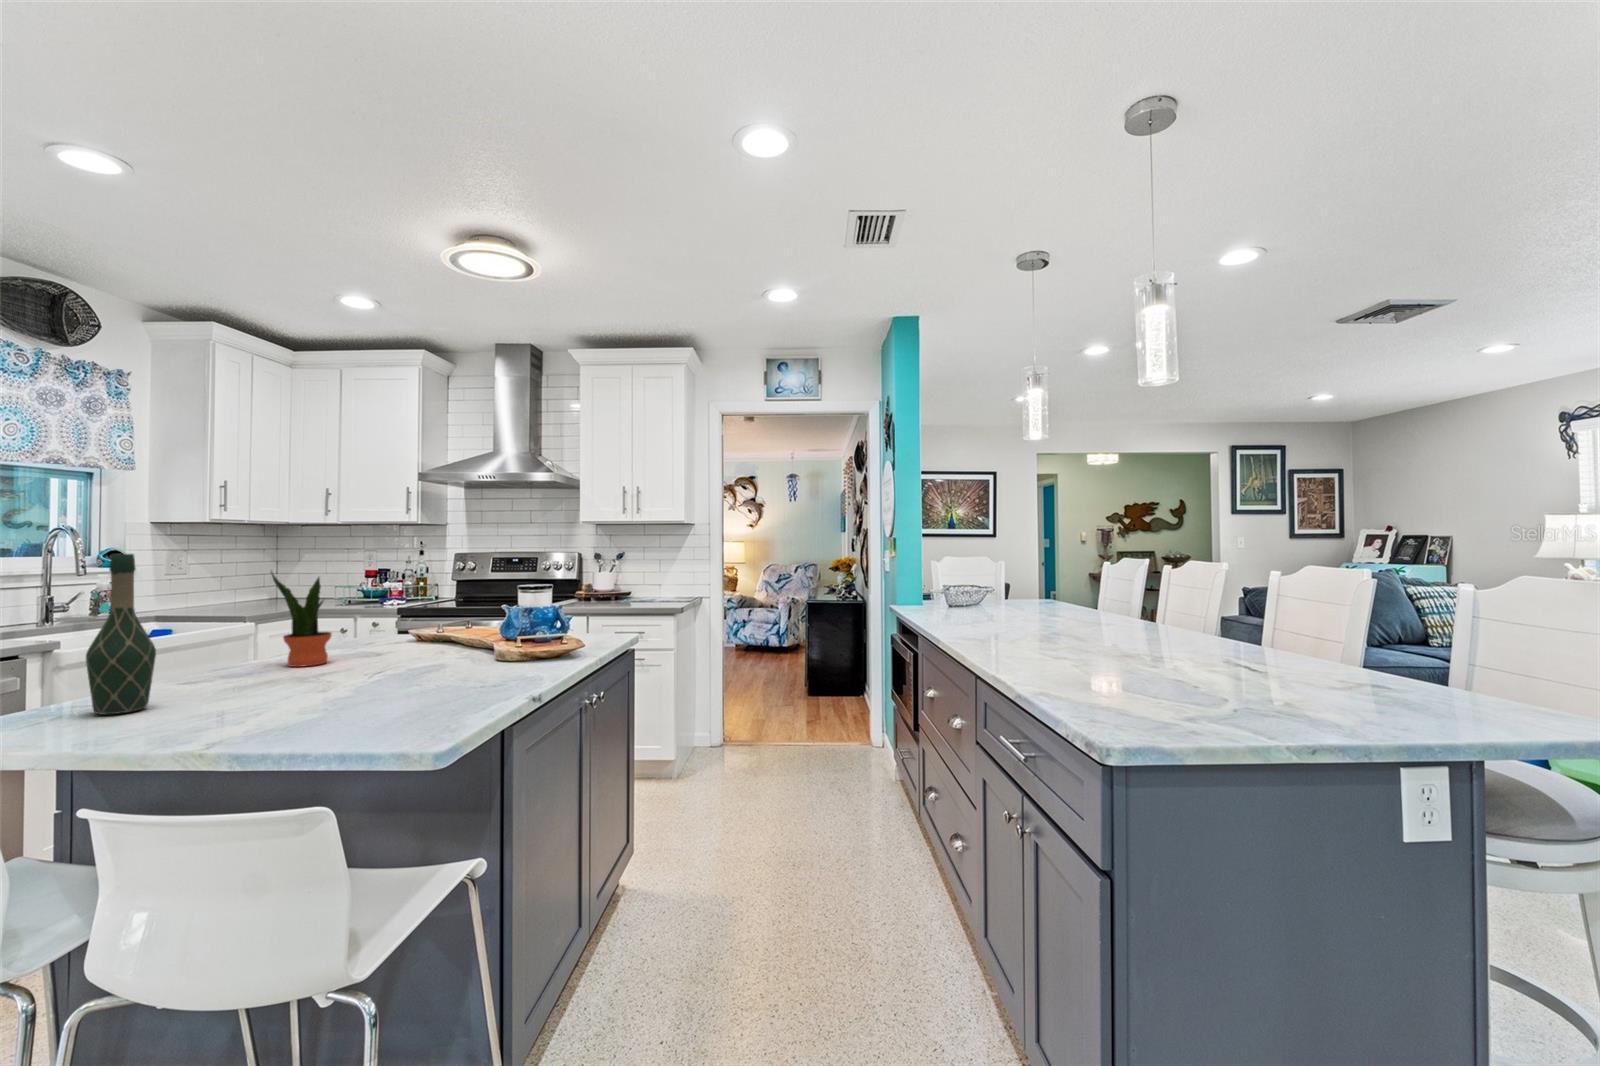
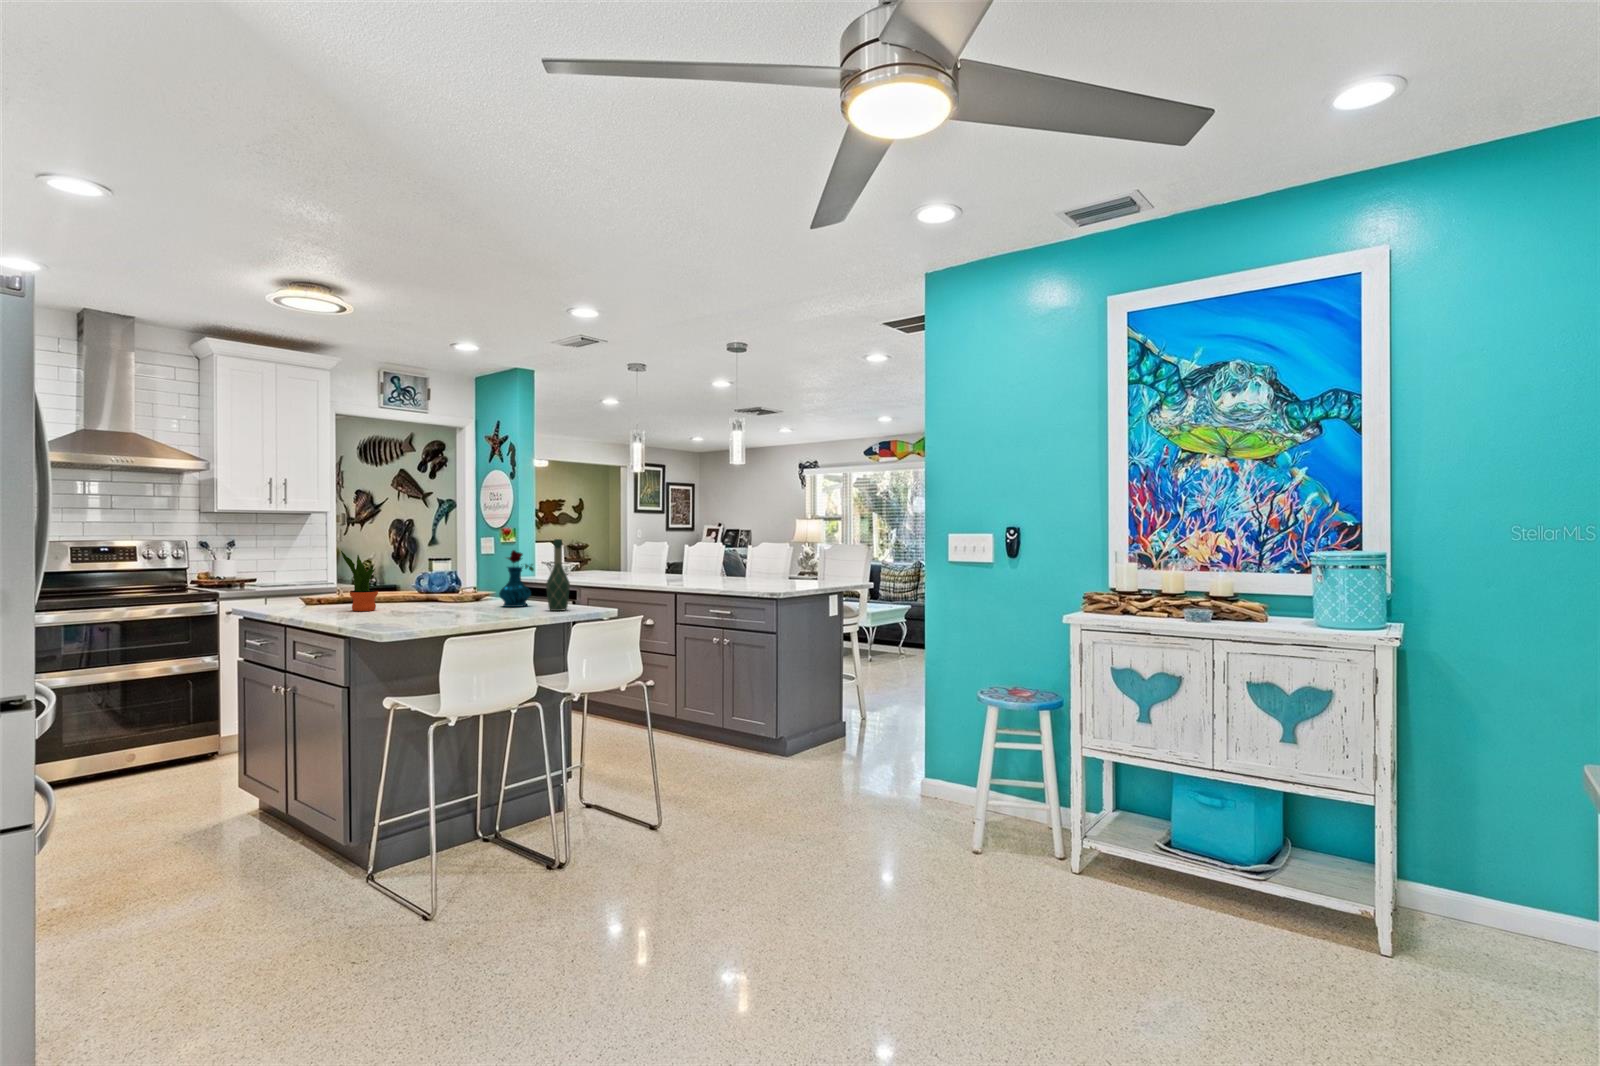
wine bottle: present [86,554,156,714] -> present [546,539,570,611]
vase: none [420,574,486,691] -> present [499,550,534,607]

